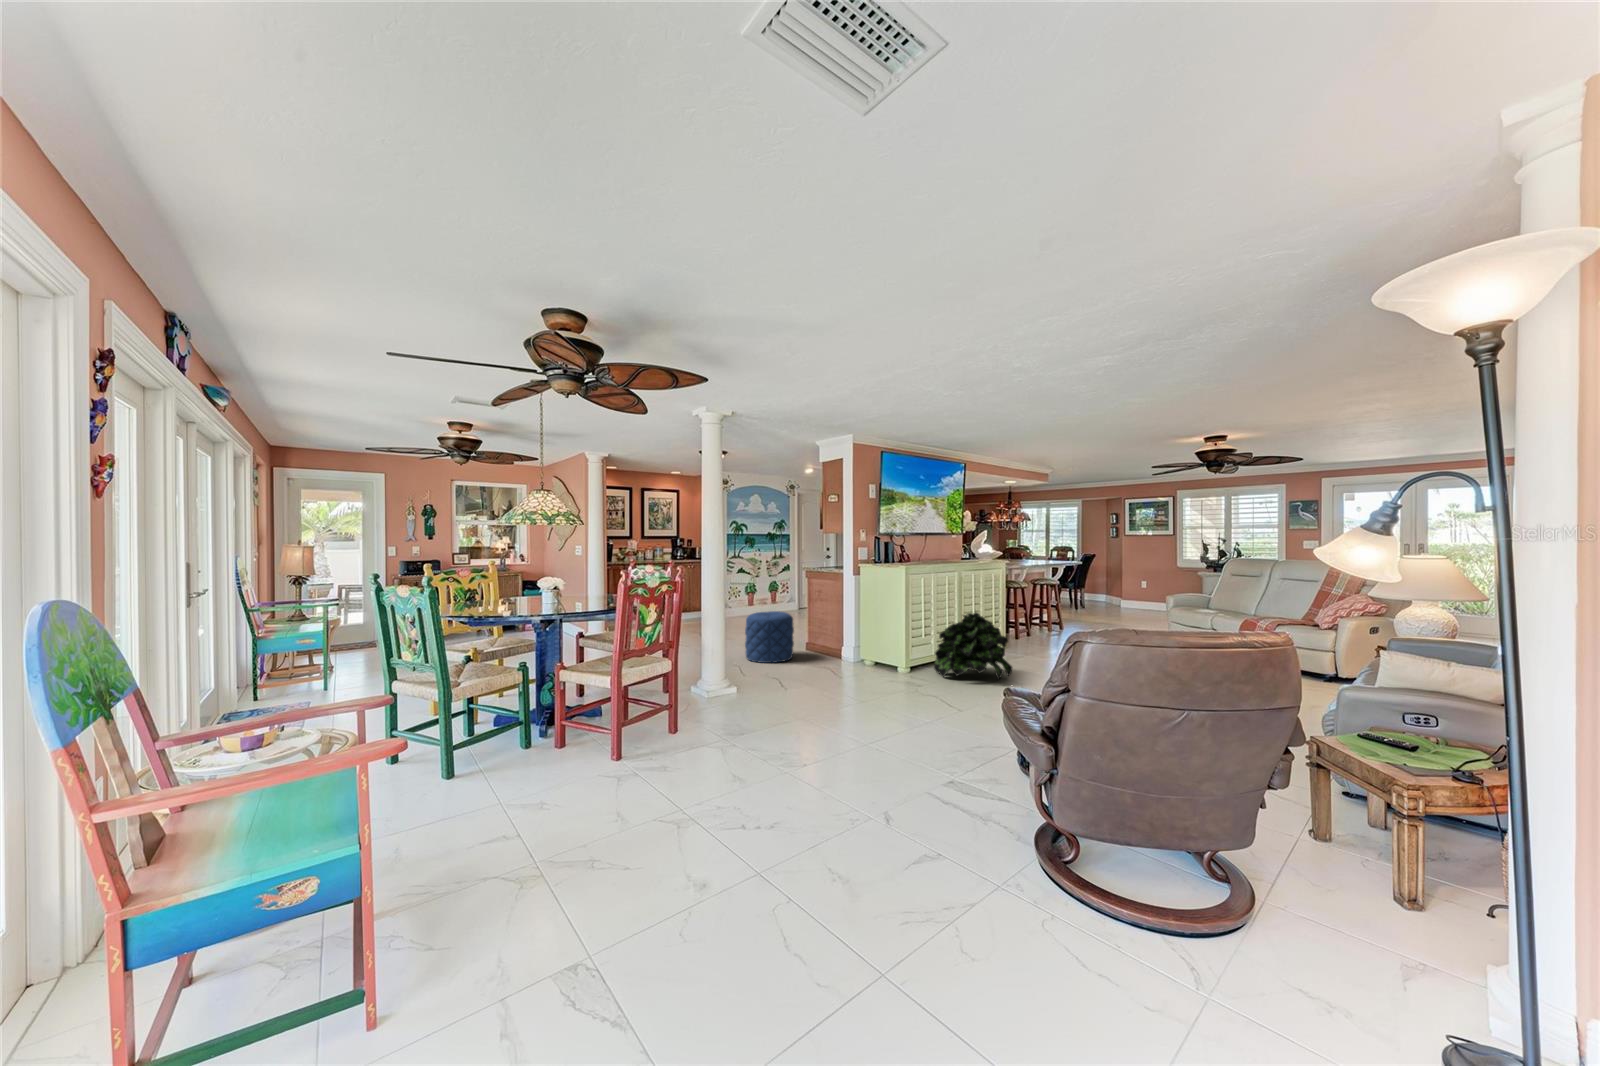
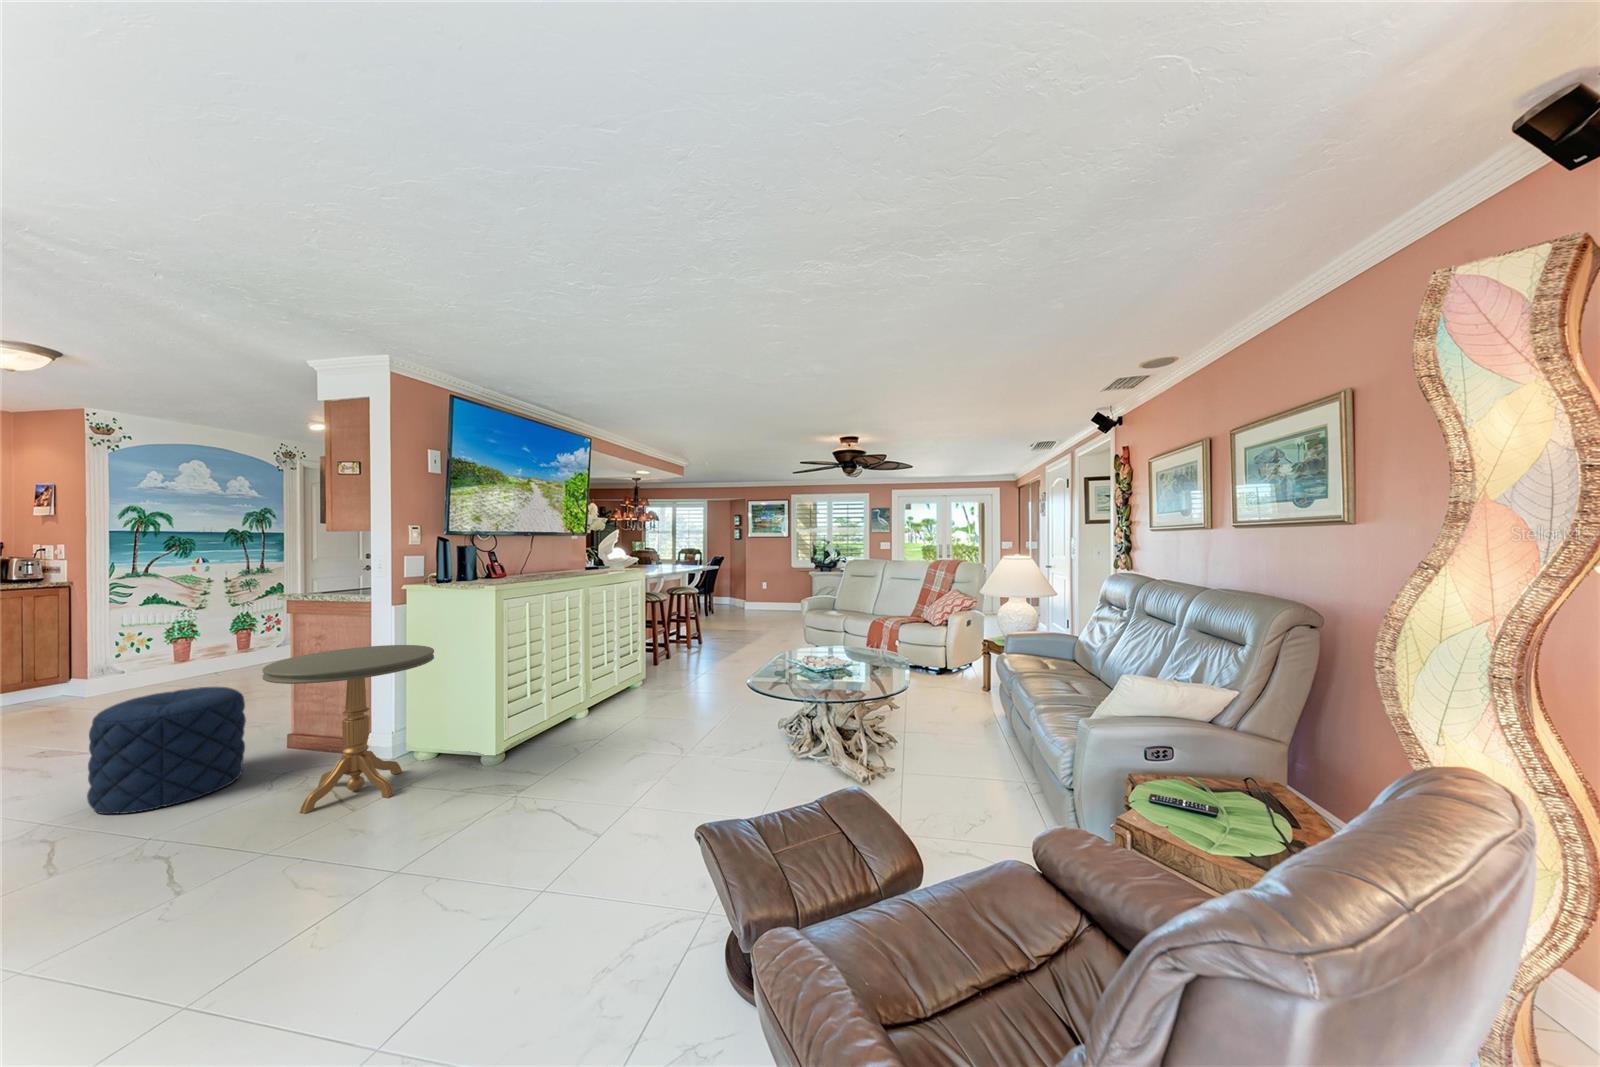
side table: none [807,597,877,676] -> present [262,645,434,814]
potted plant: present [934,613,1012,679] -> none [543,649,666,763]

